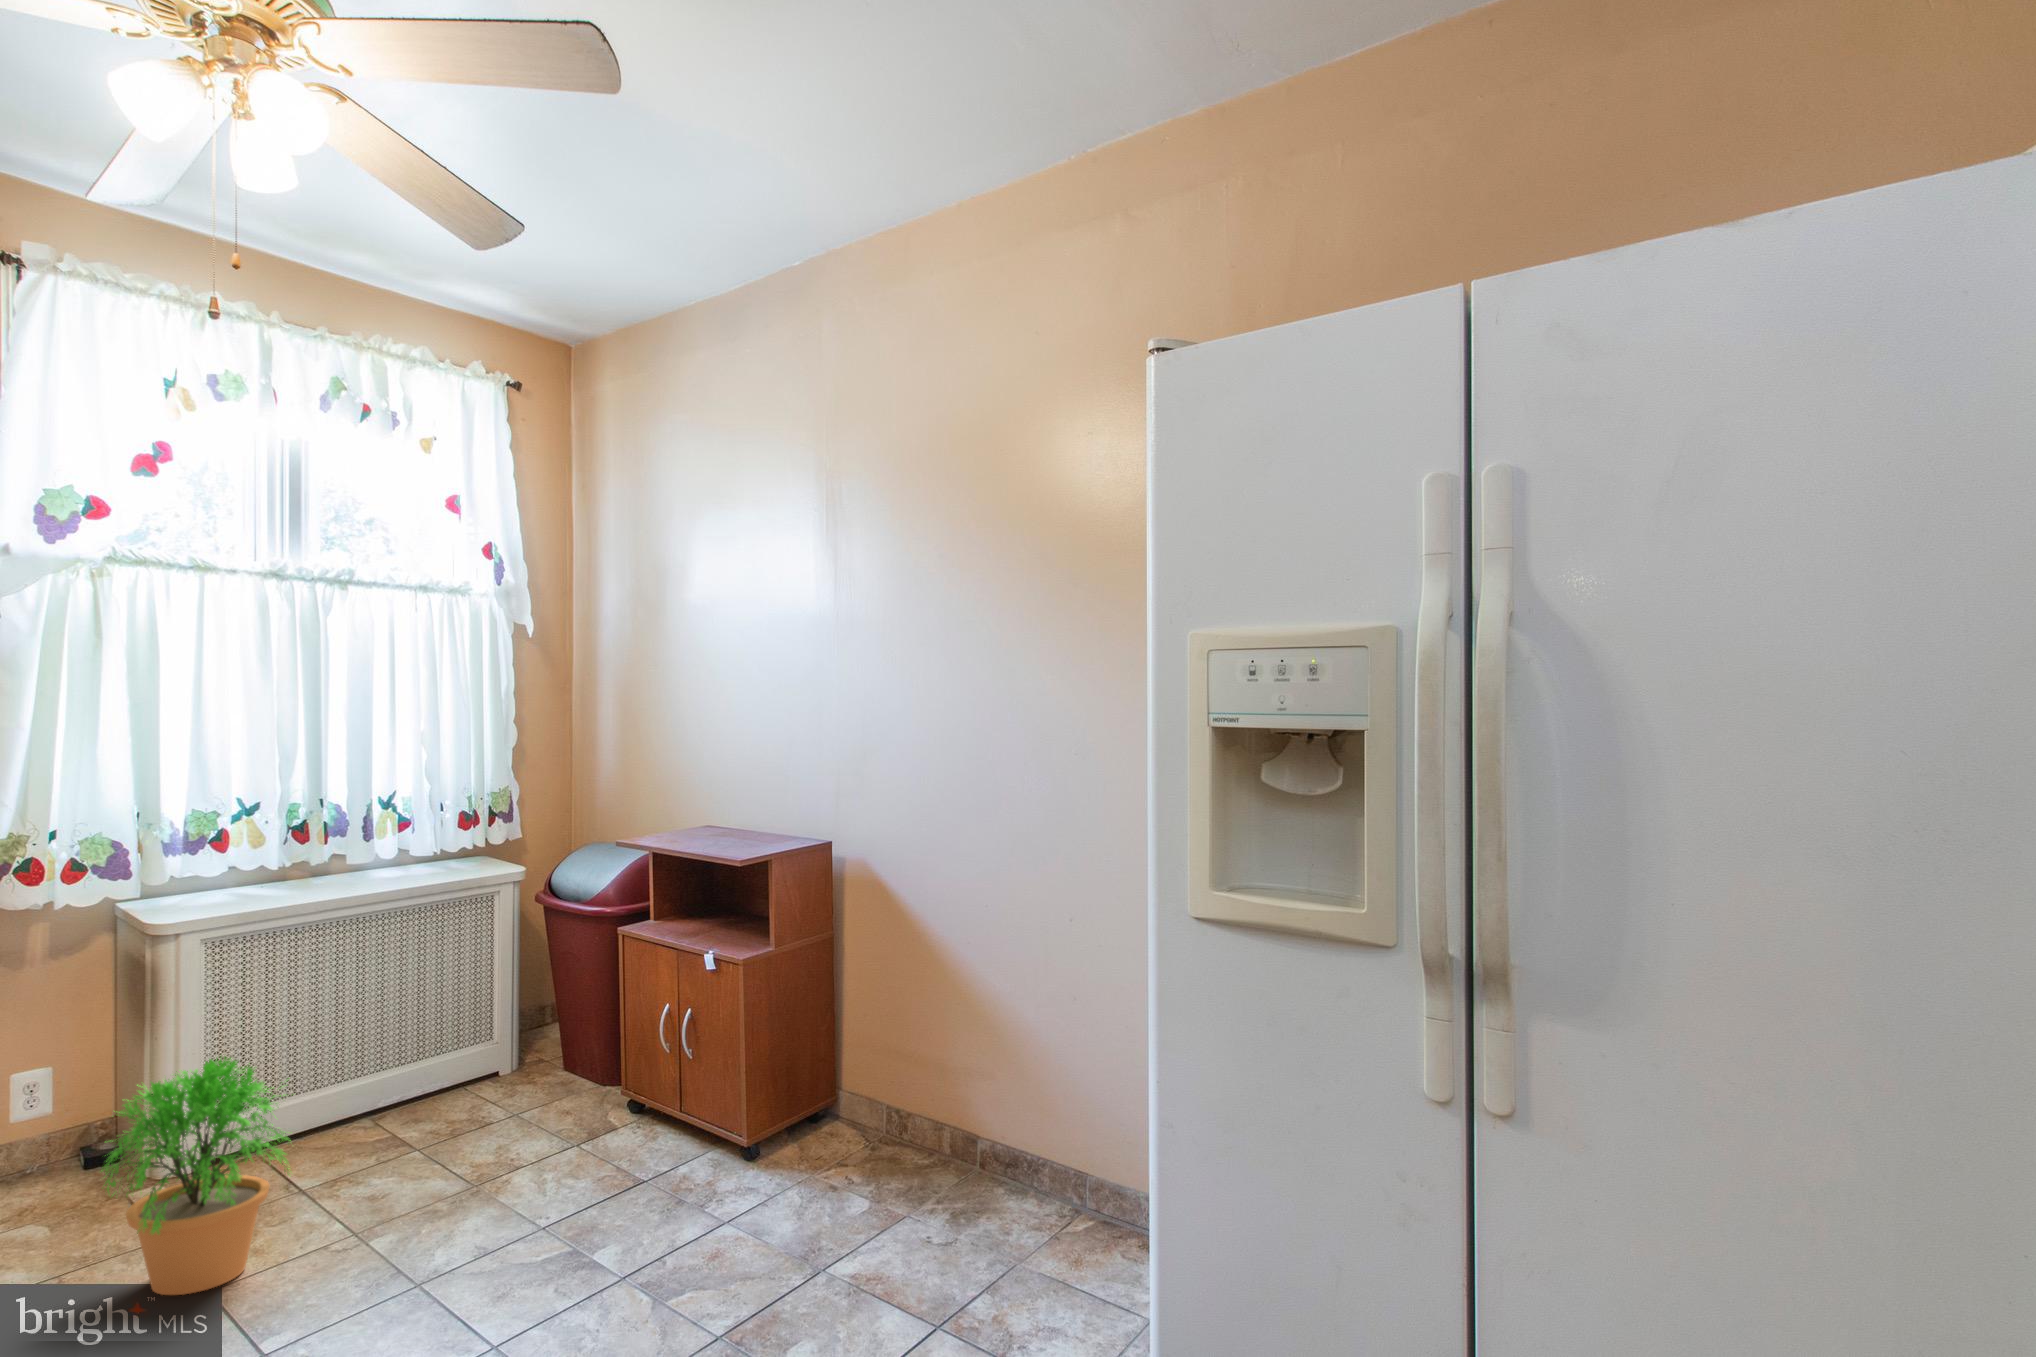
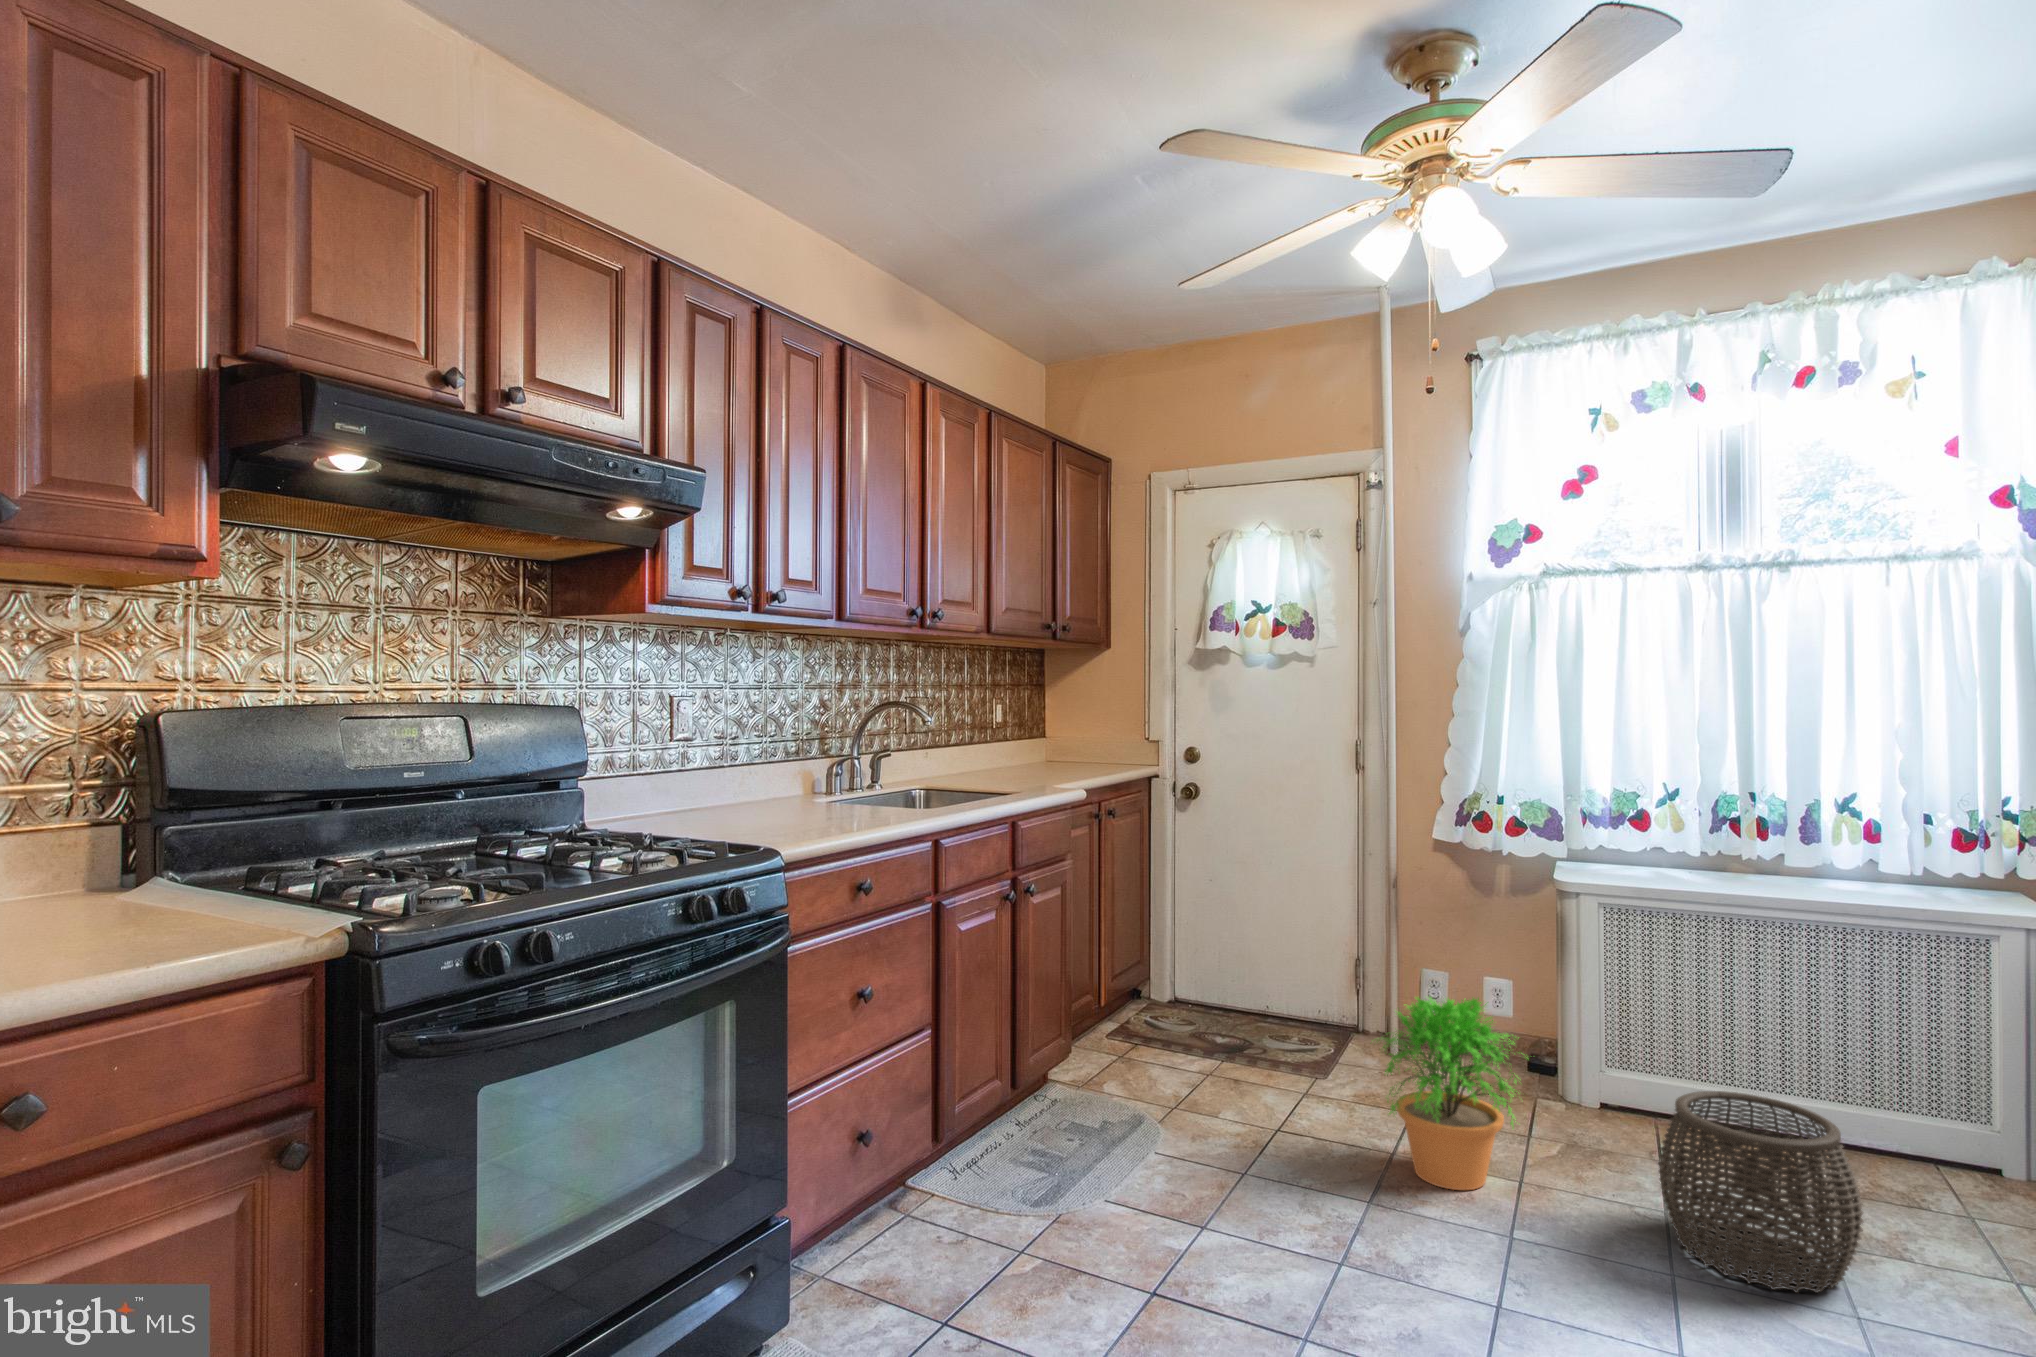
woven basket: none [410,1047,568,1206] -> present [1658,1091,1863,1293]

